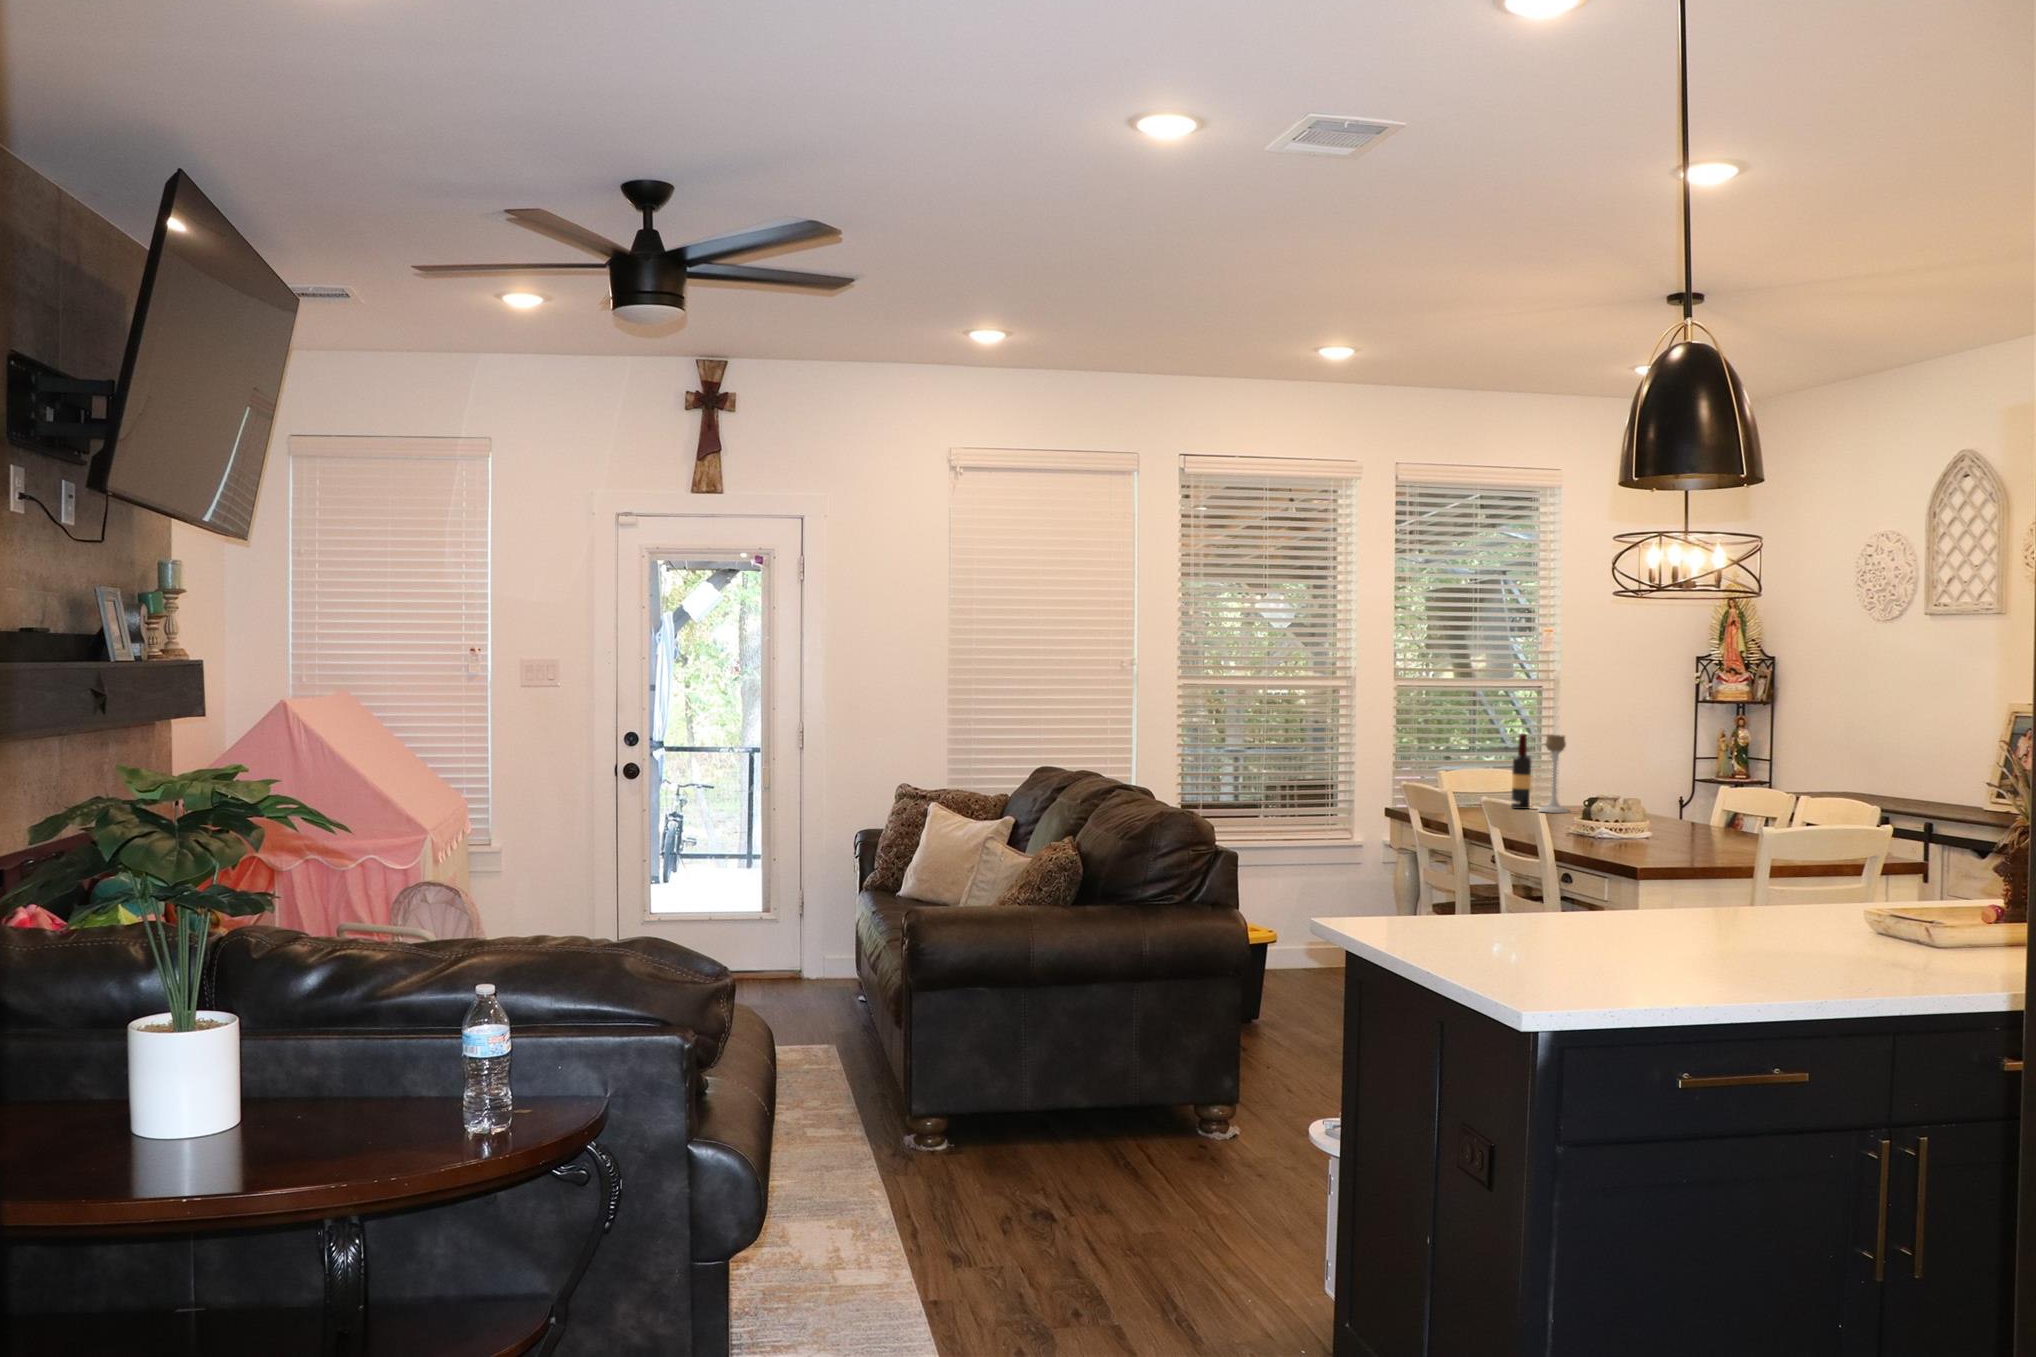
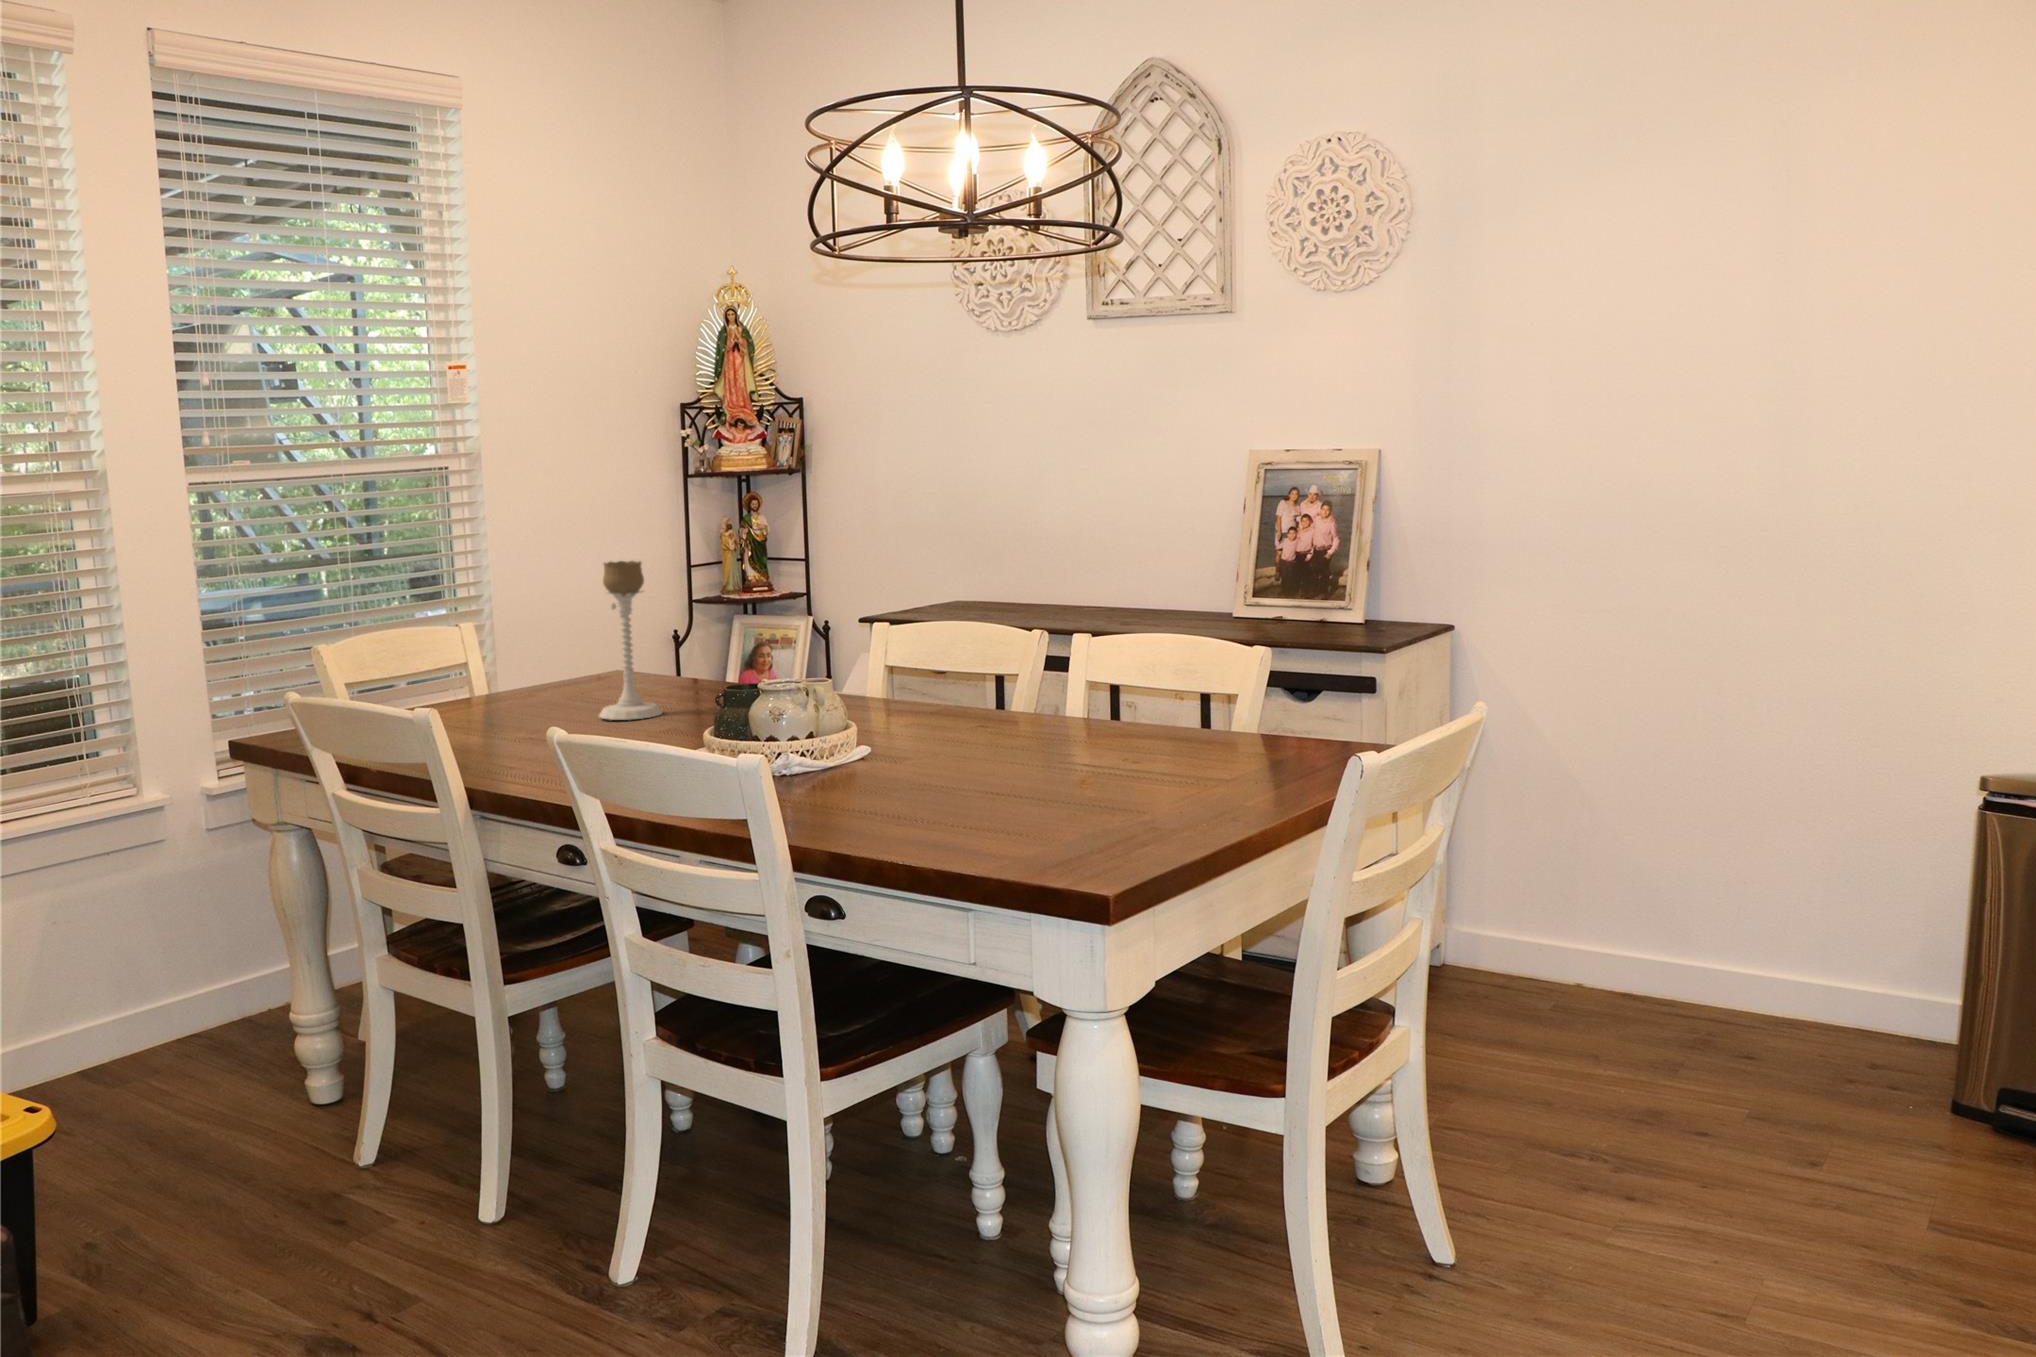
wine bottle: present [1511,734,1532,809] -> none [518,563,561,714]

